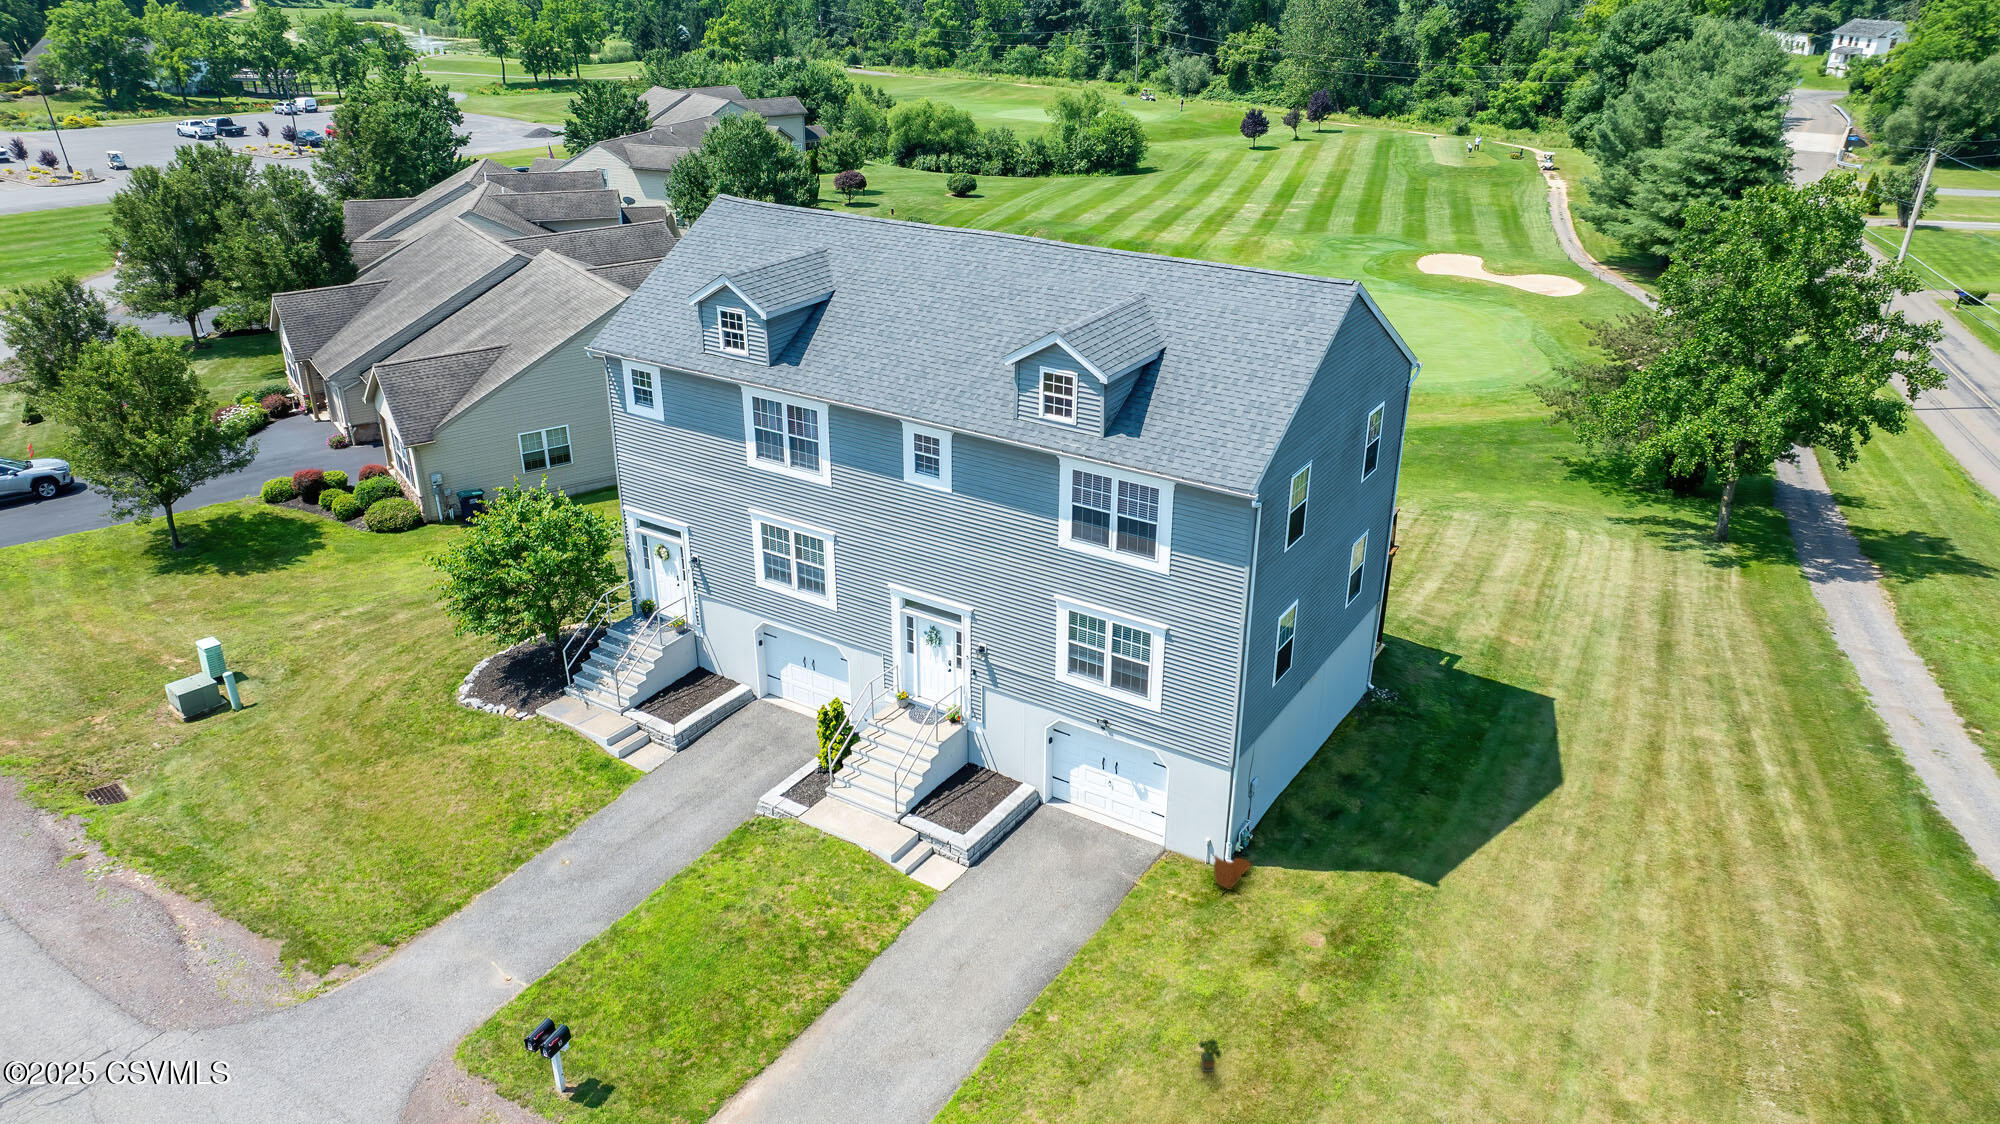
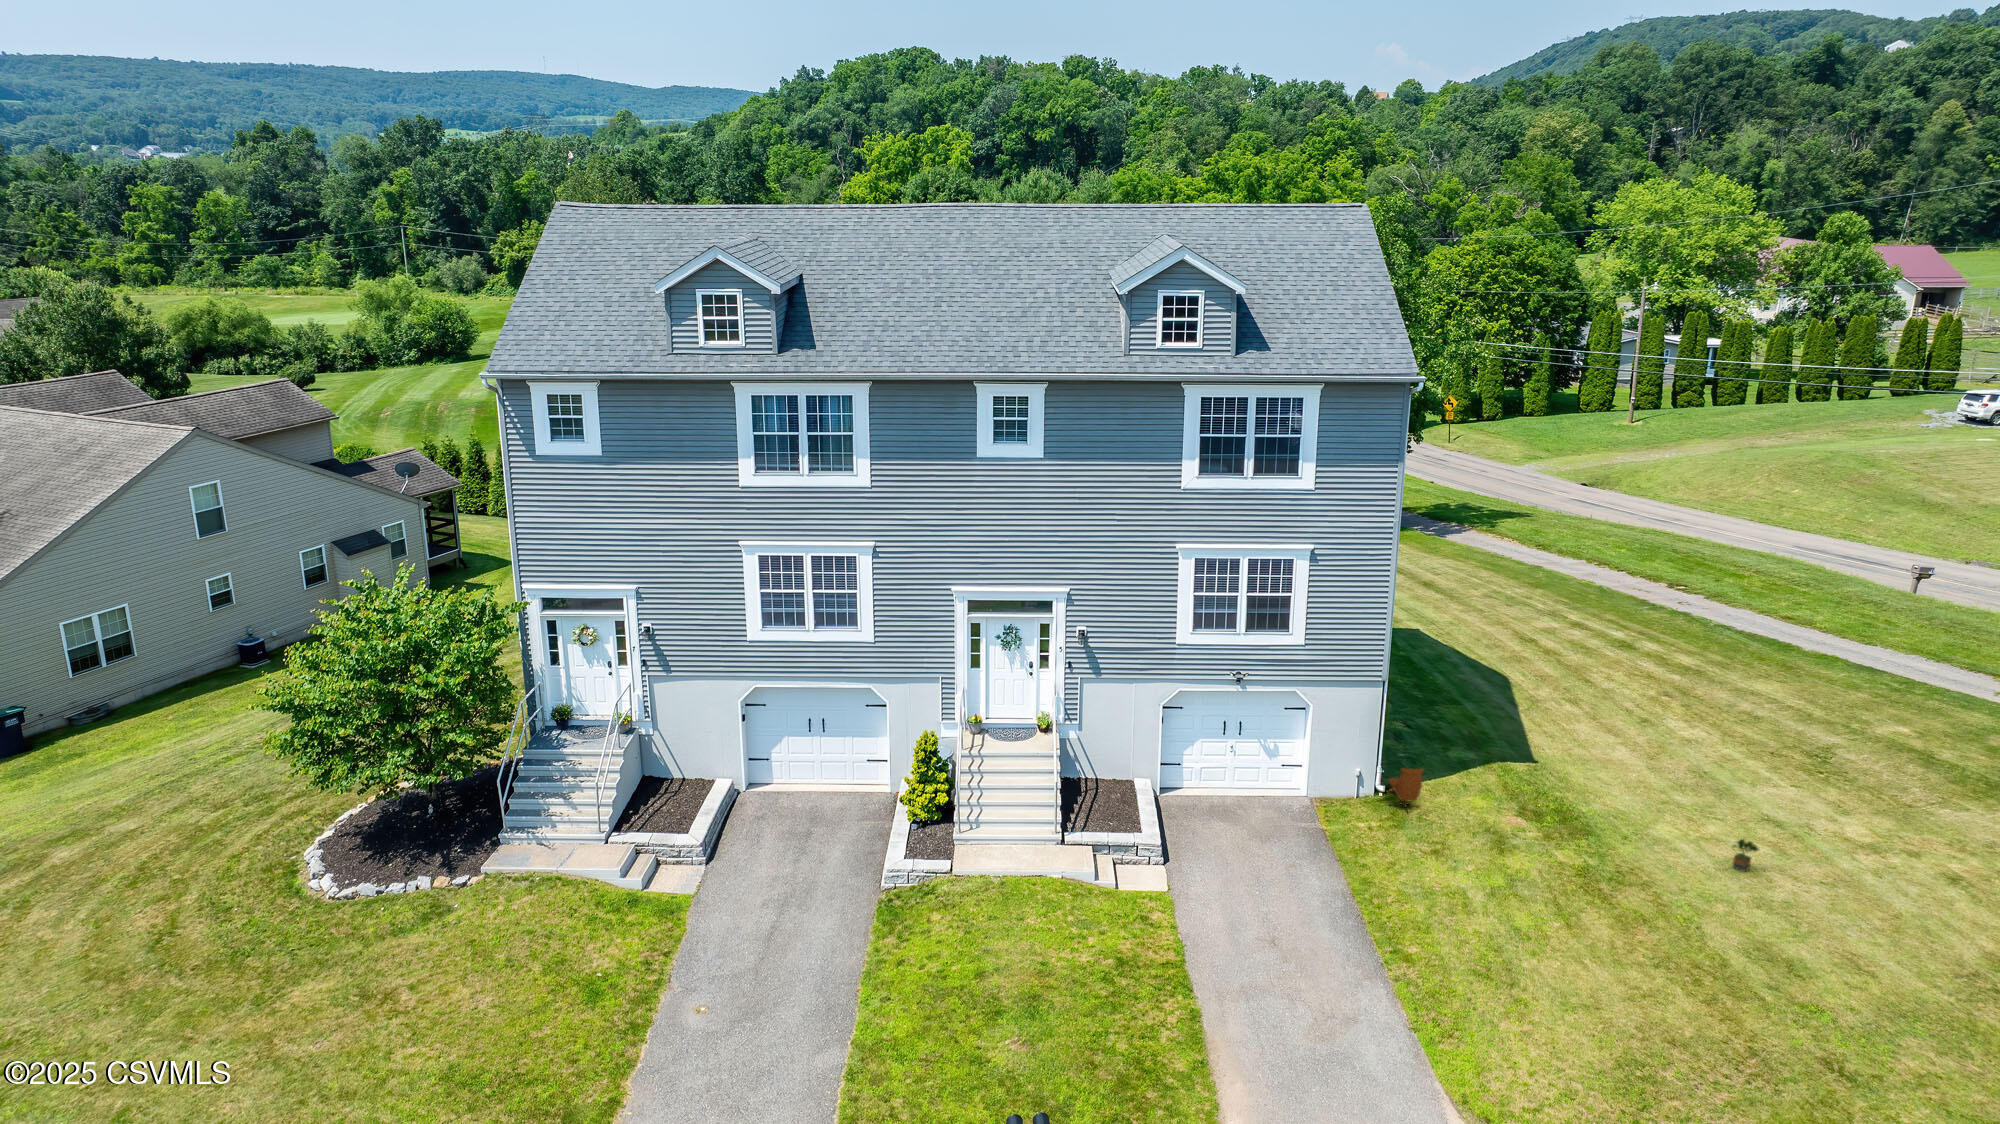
potted tree: present [1199,1040,1221,1072] -> present [1732,839,1758,872]

